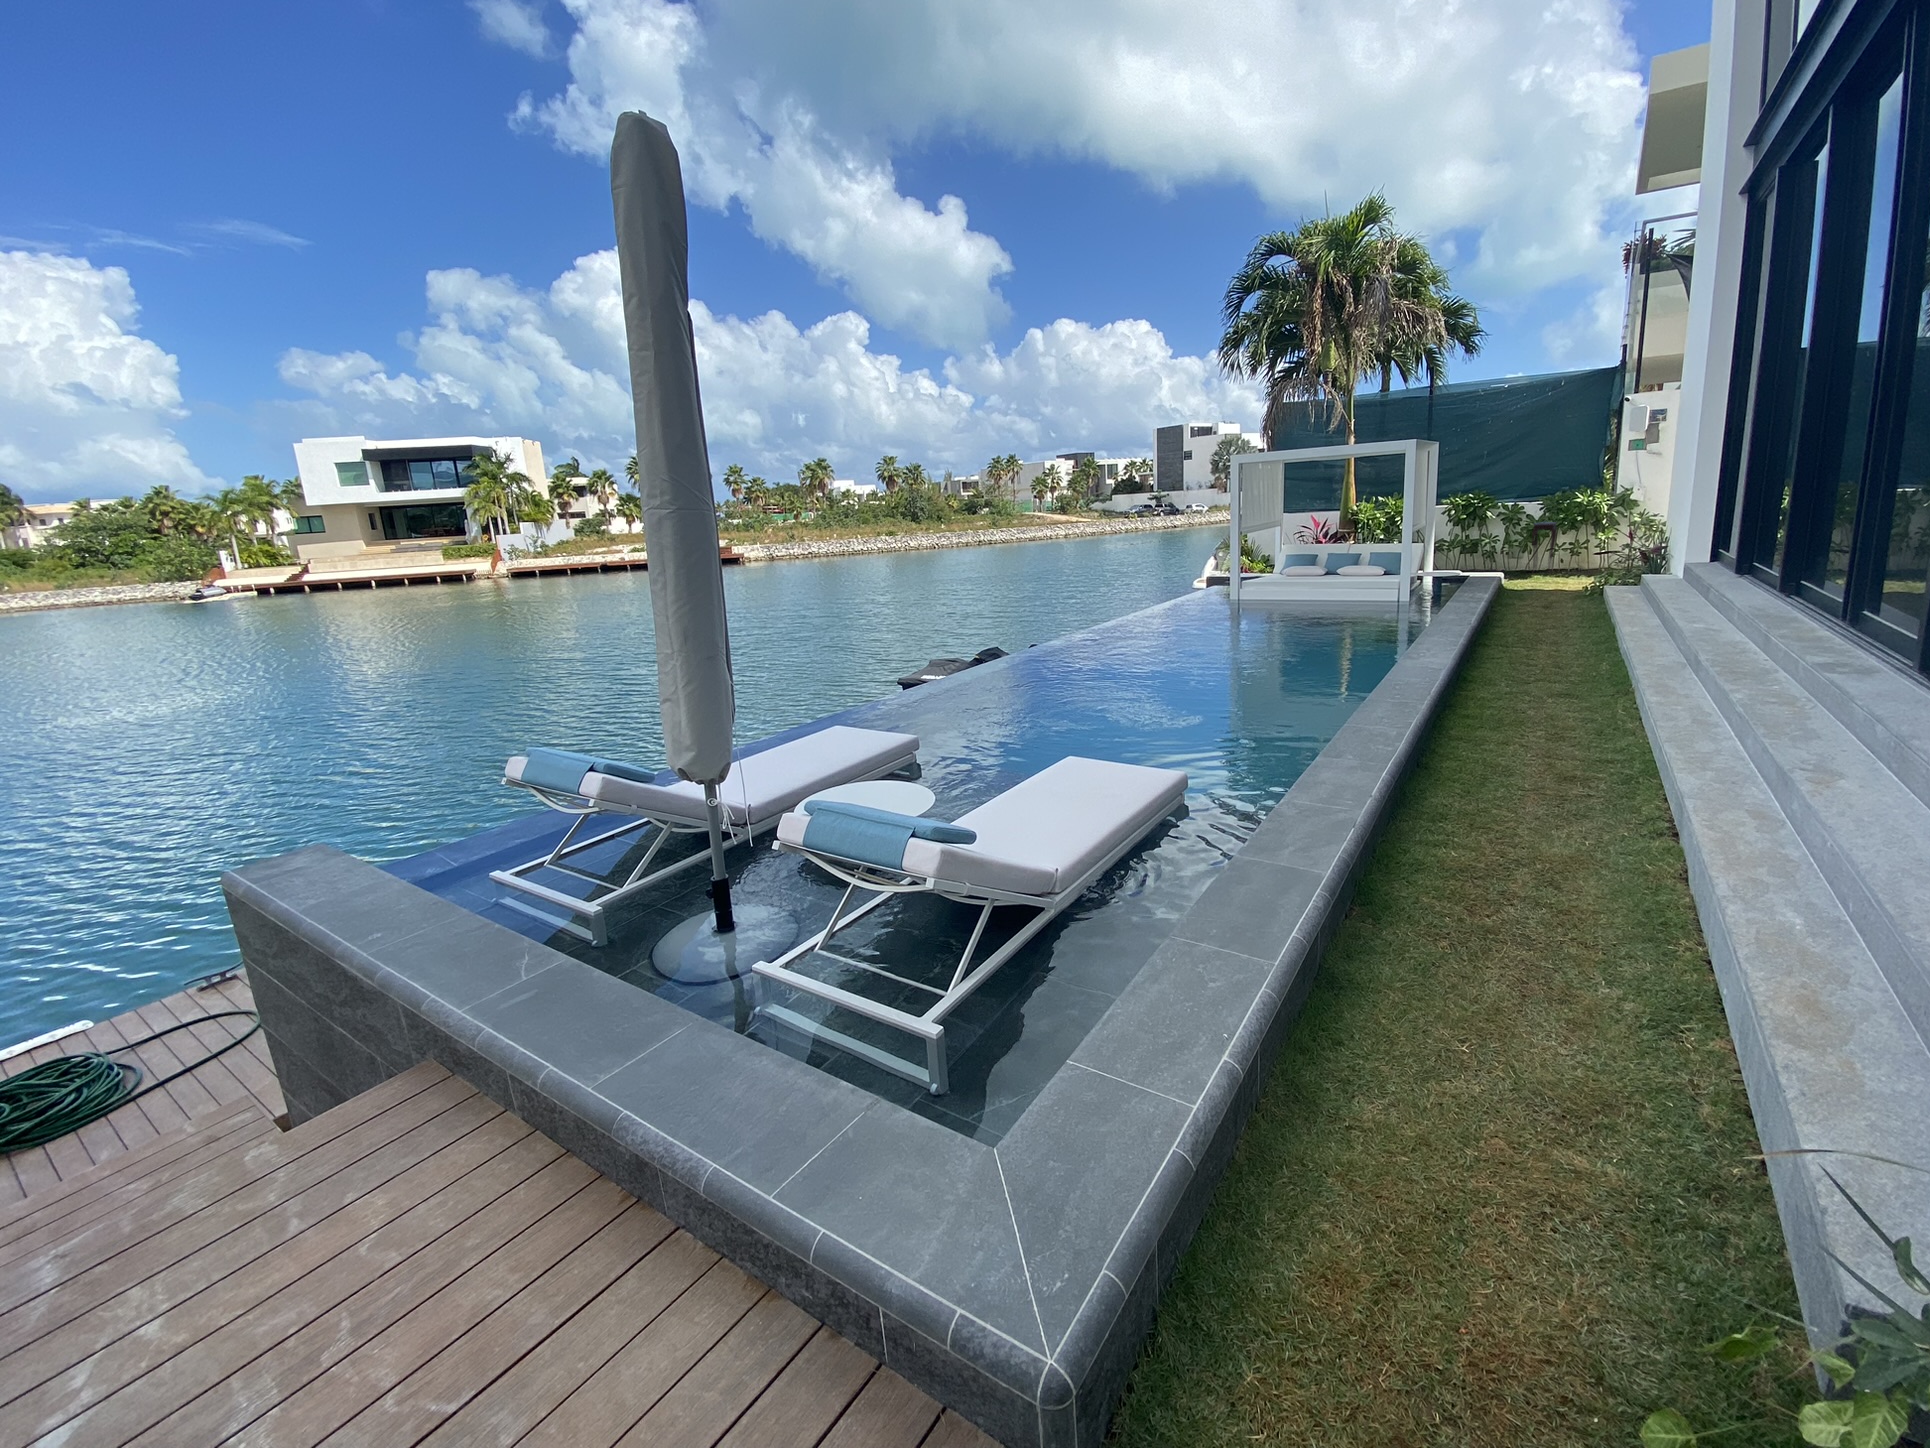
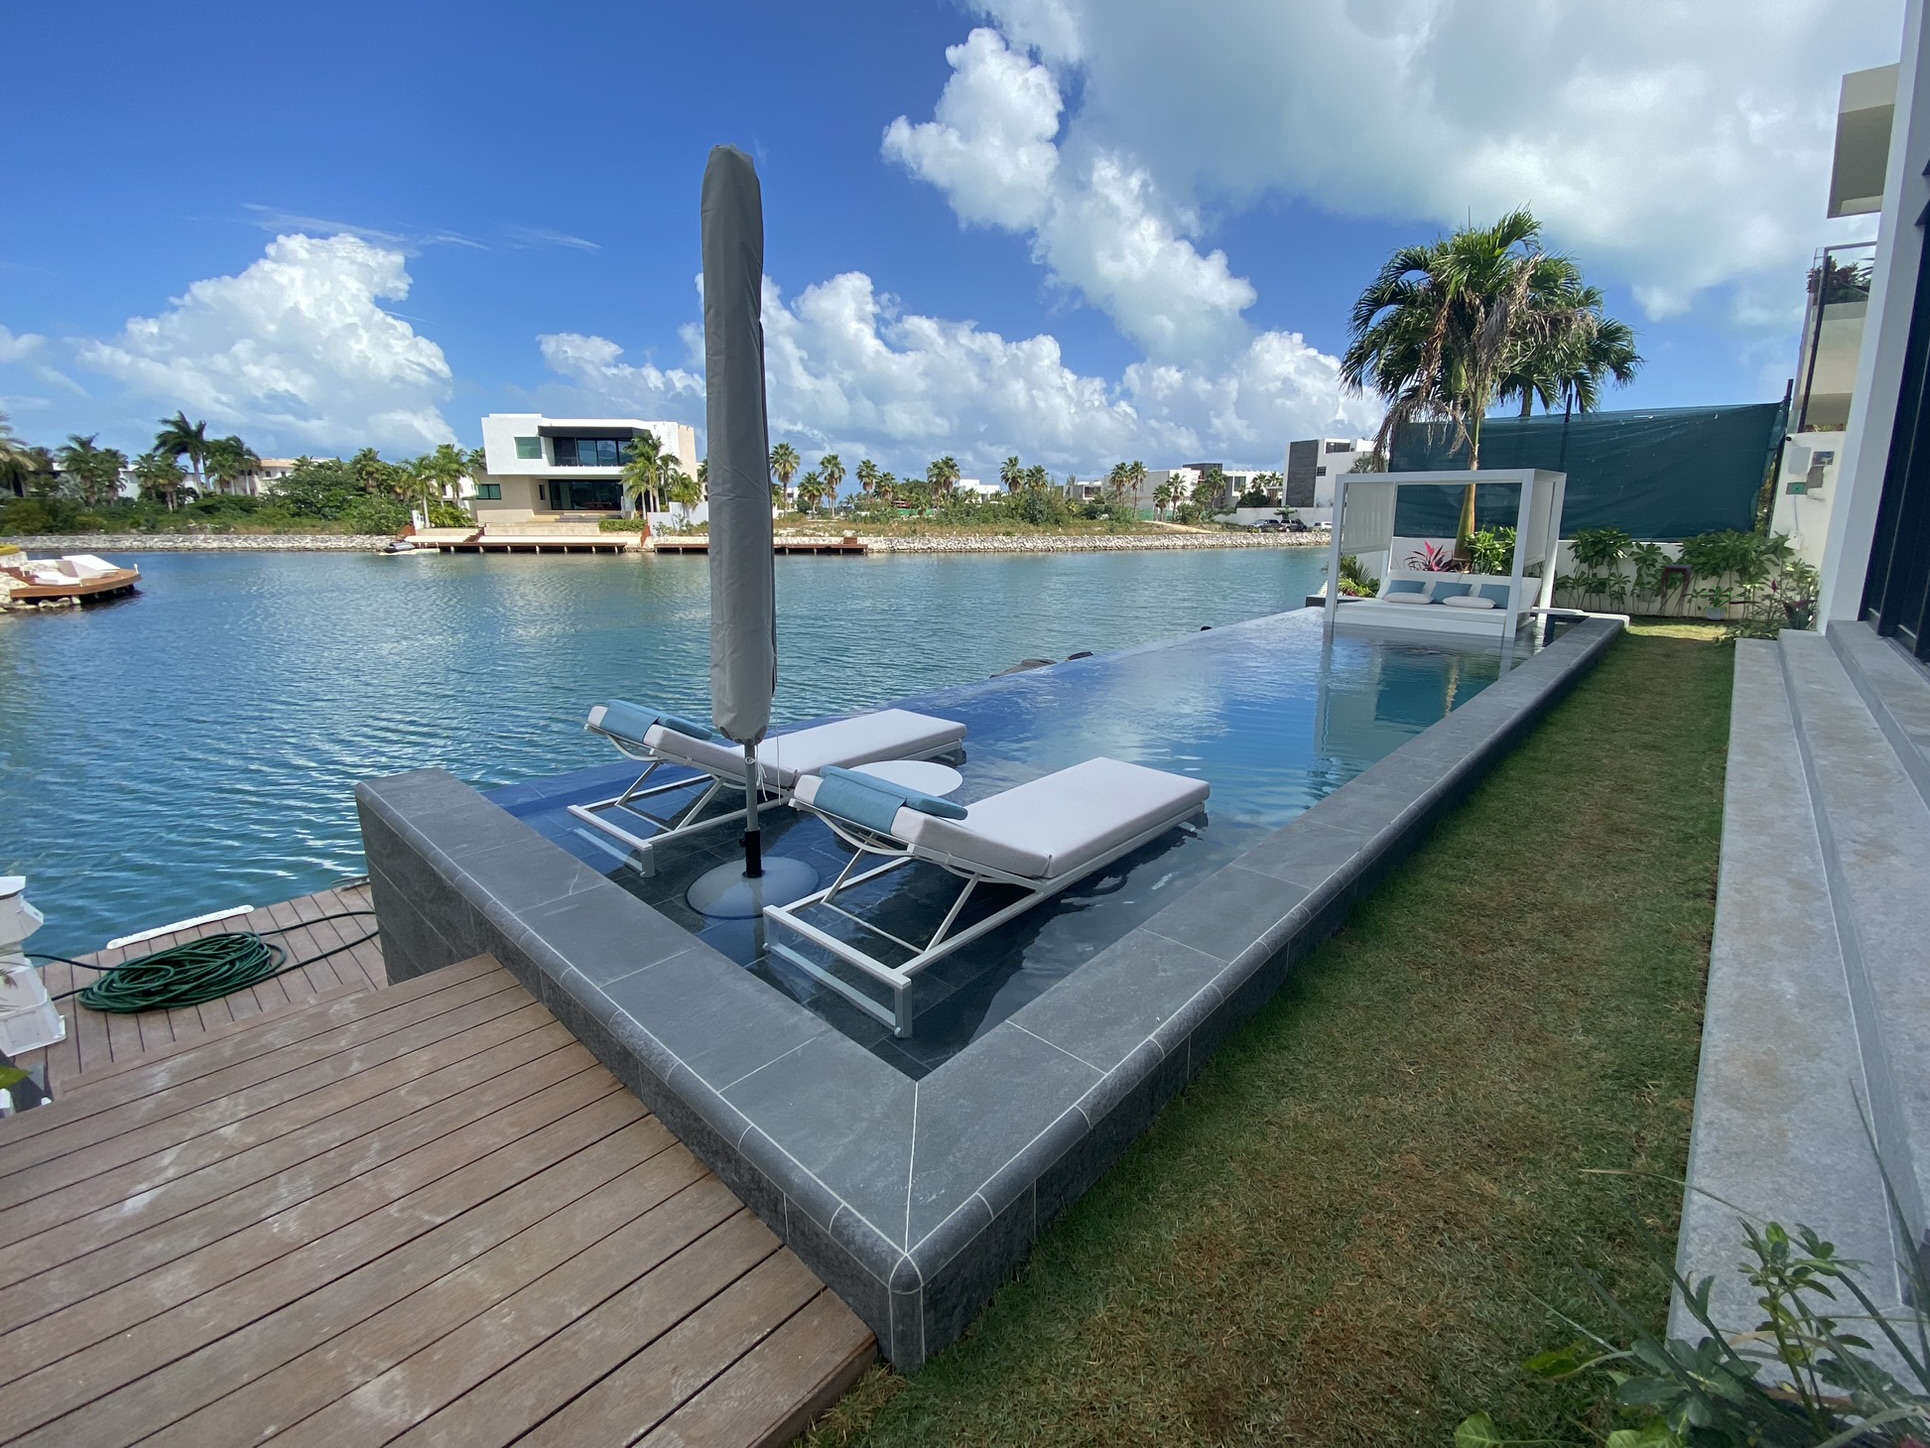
potted plant: none [1567,531,1613,571] -> present [1703,585,1747,620]

